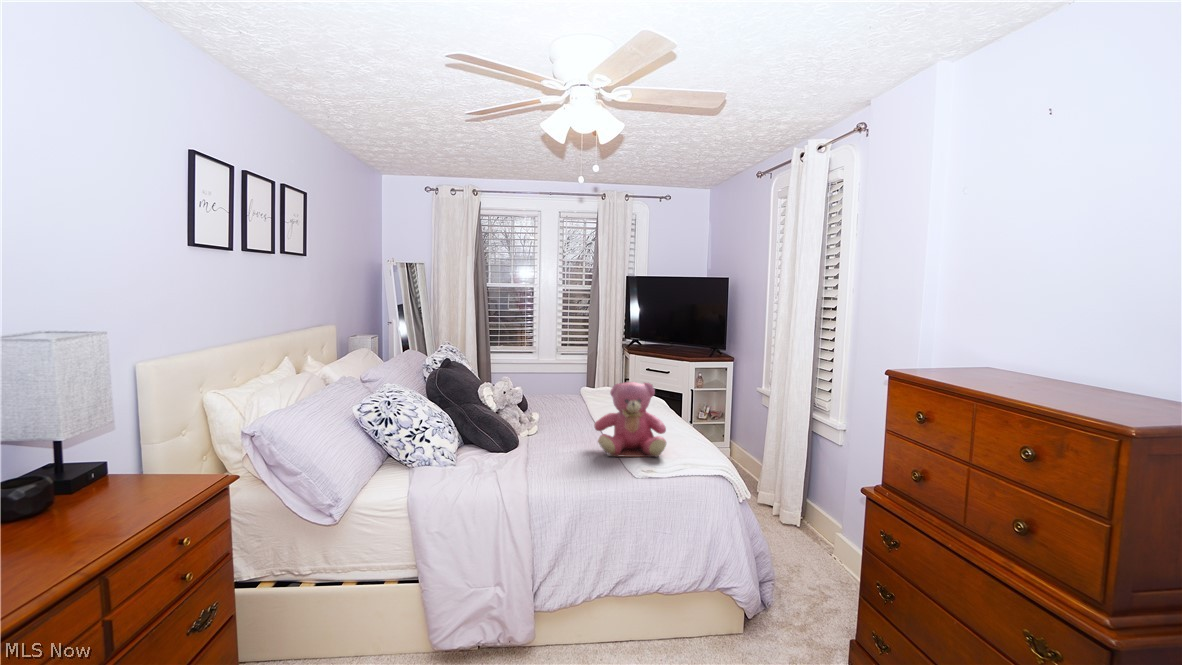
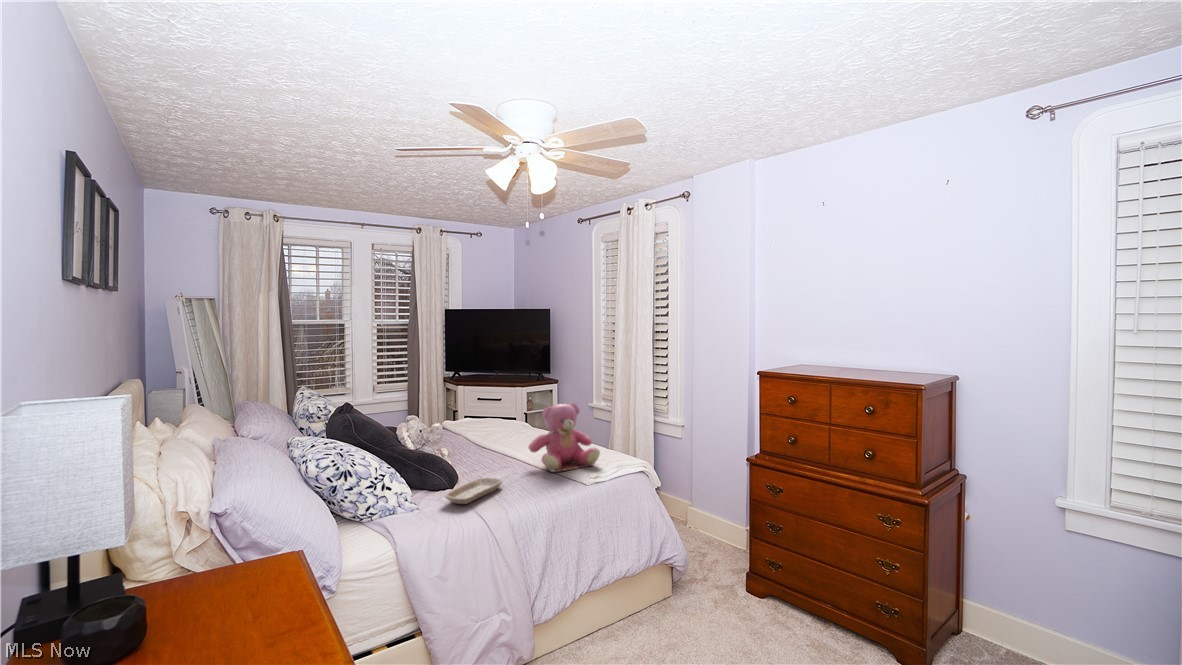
tray: none [476,447,546,470] -> present [445,478,503,504]

